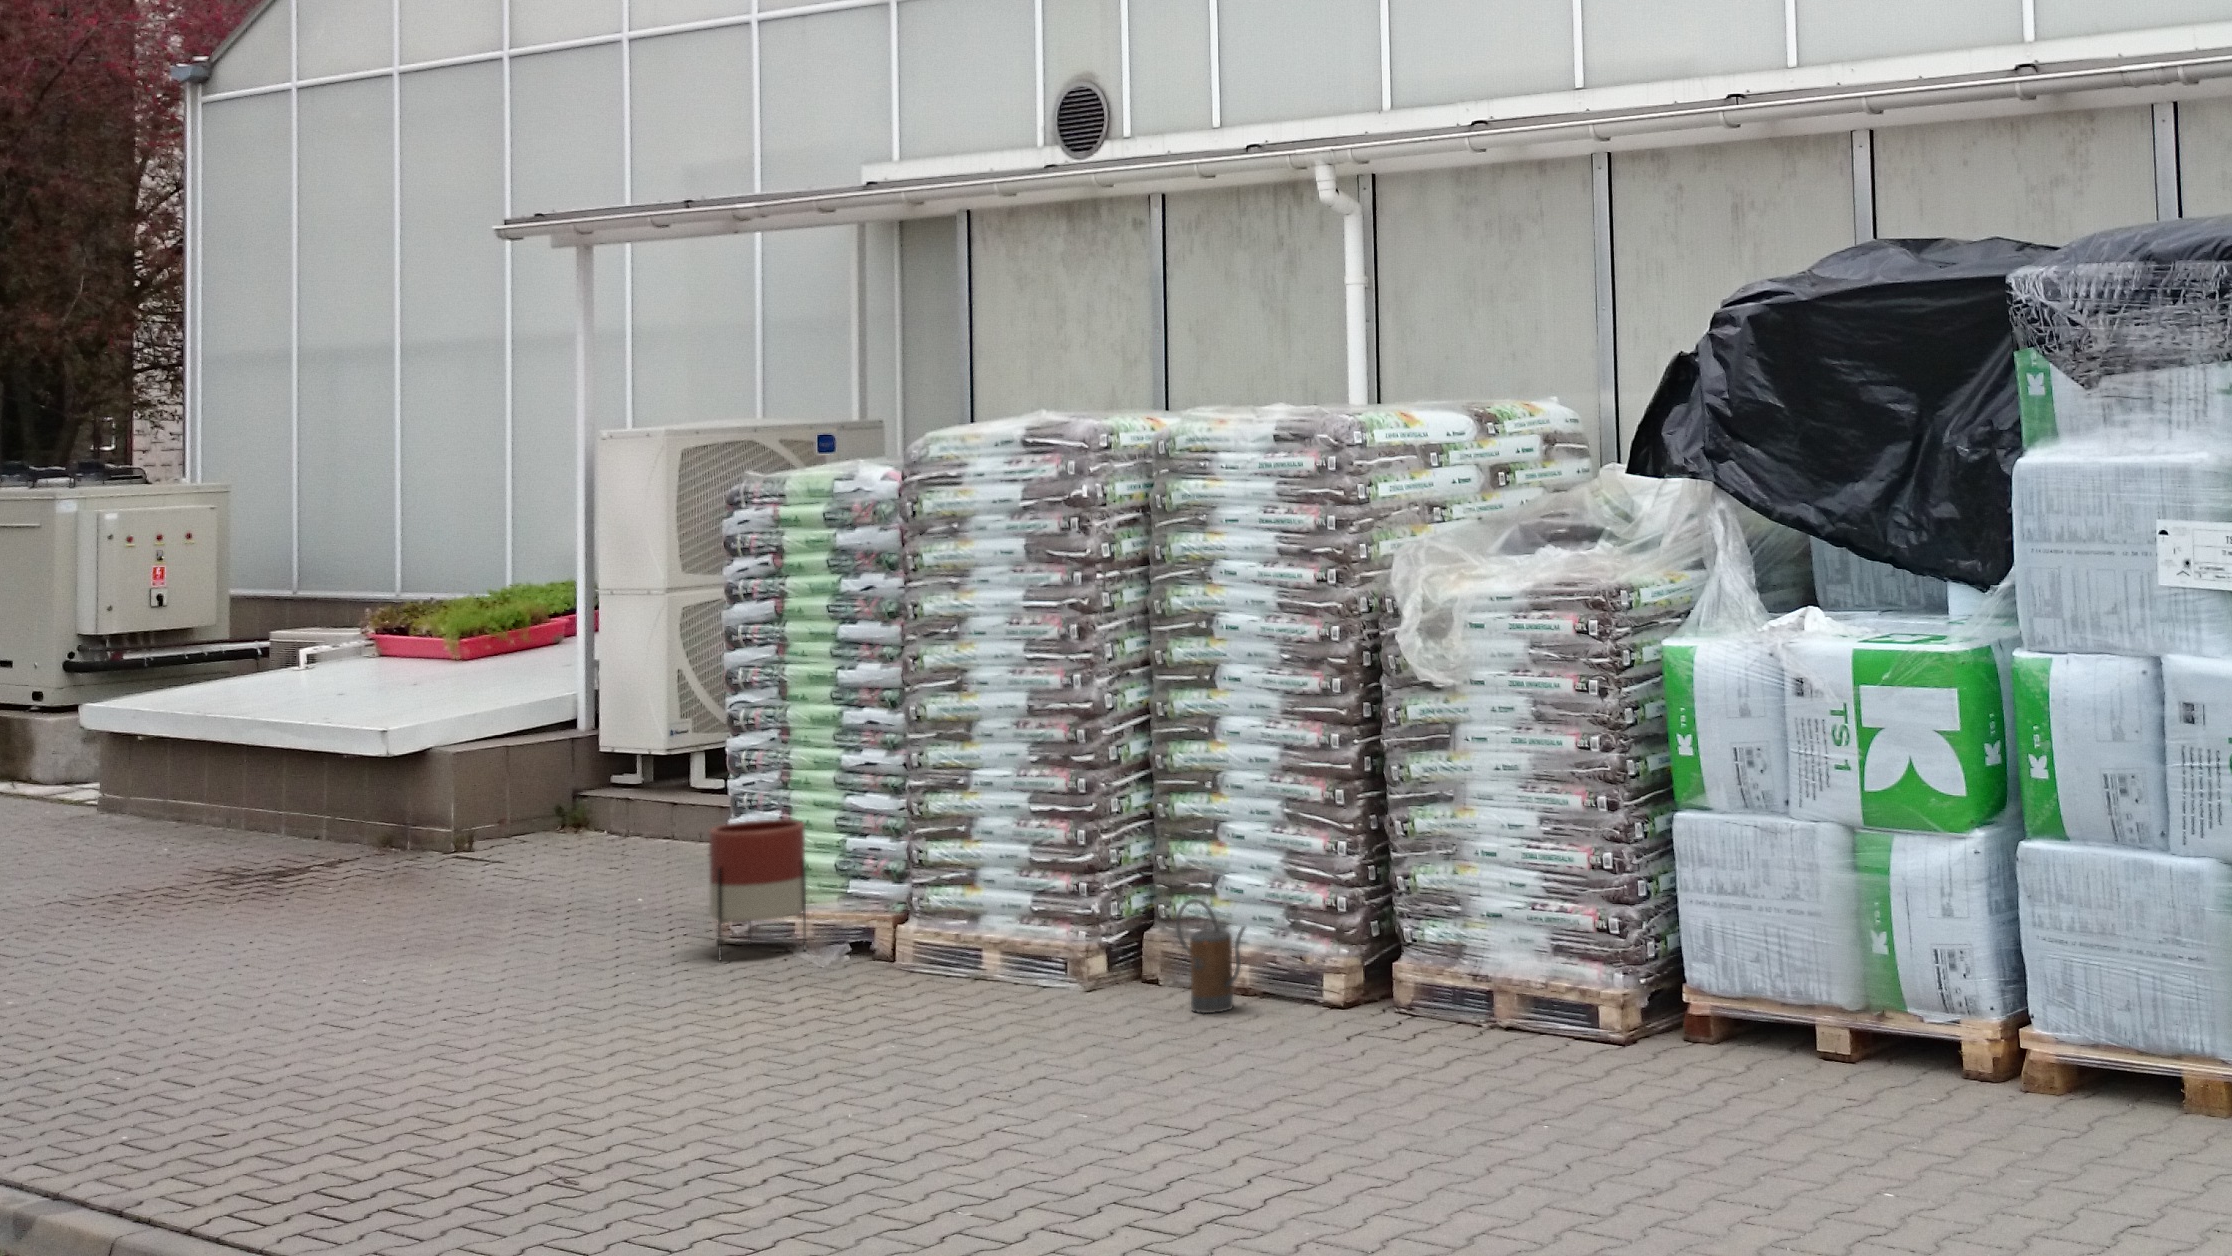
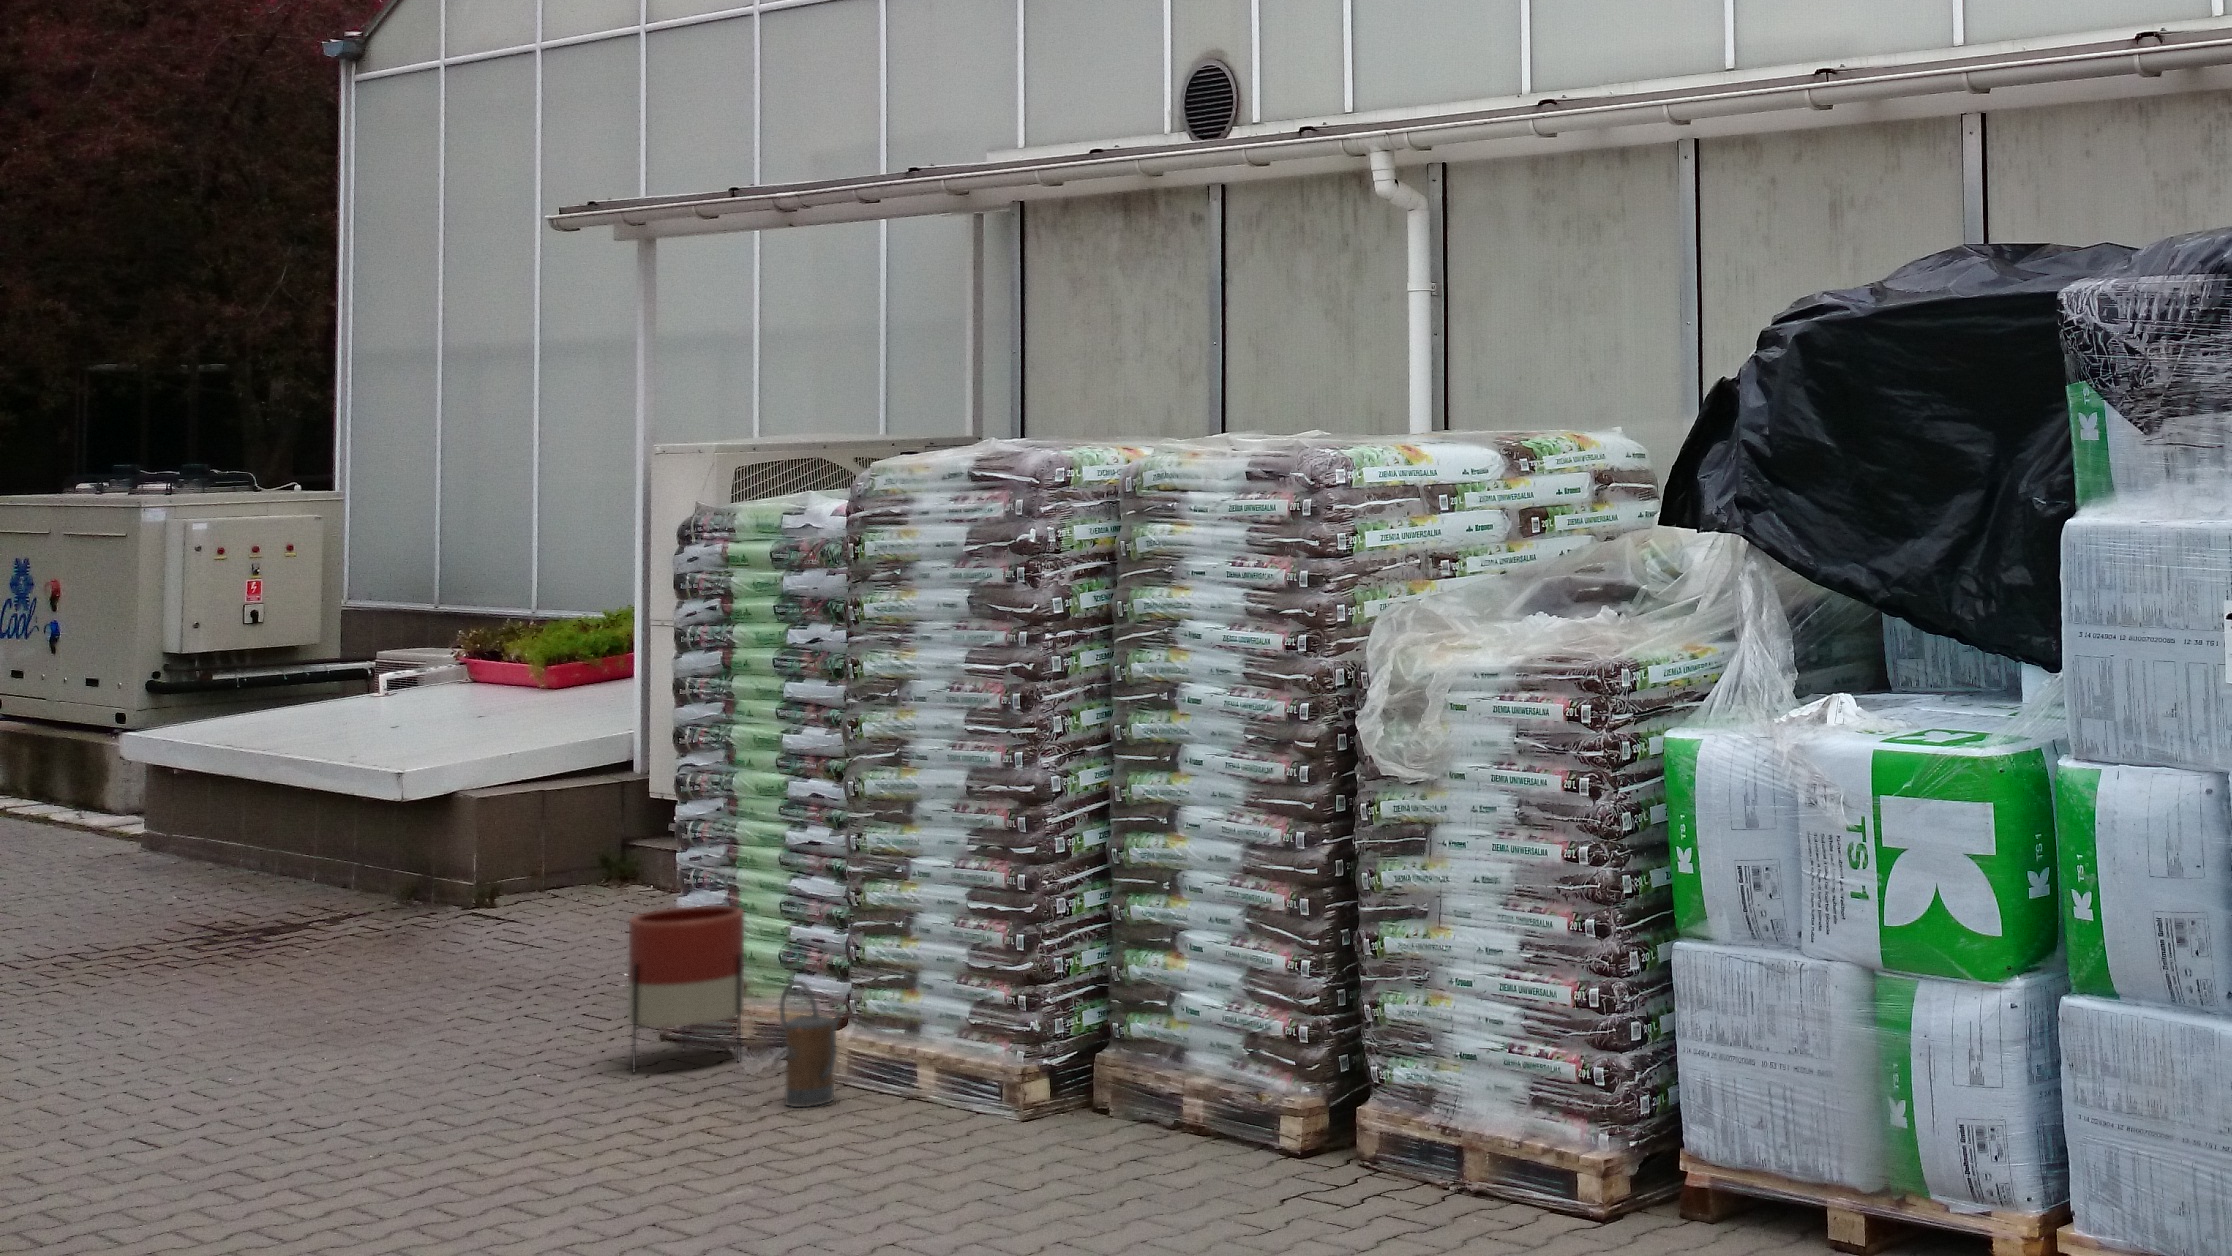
watering can: present [1176,899,1245,1013] -> present [780,981,841,1107]

